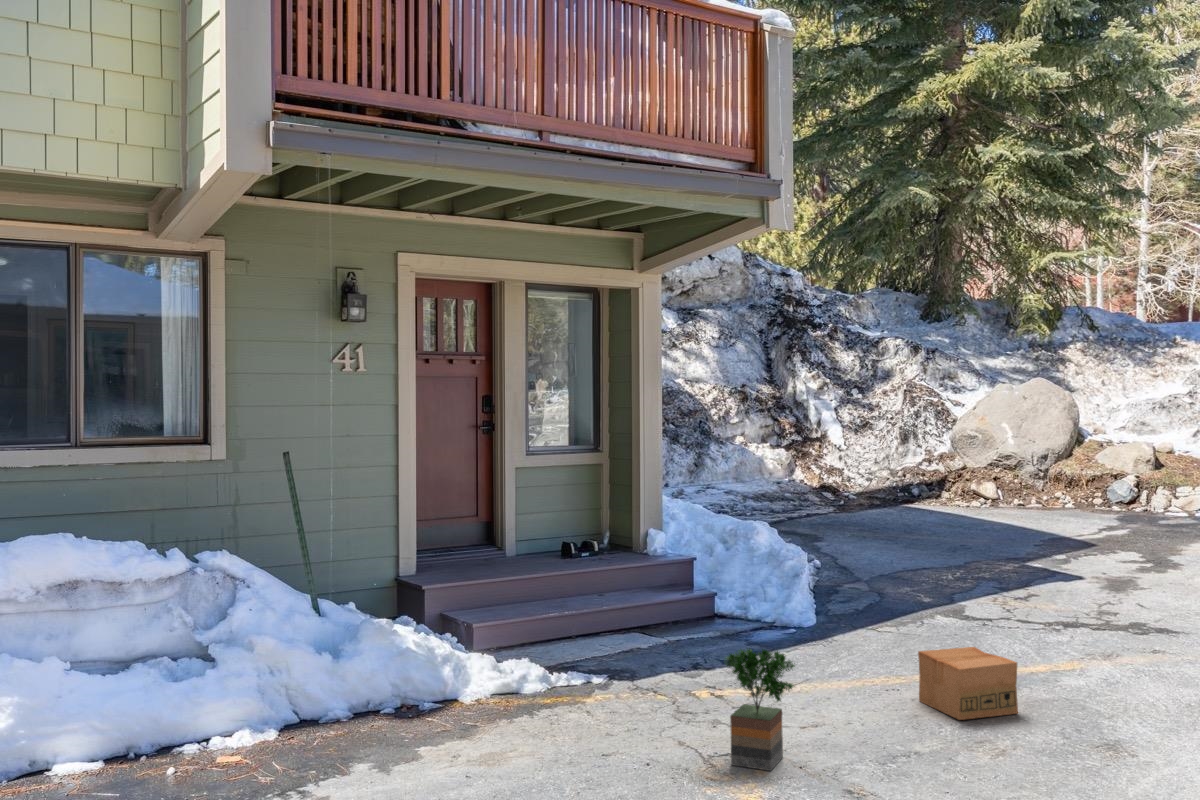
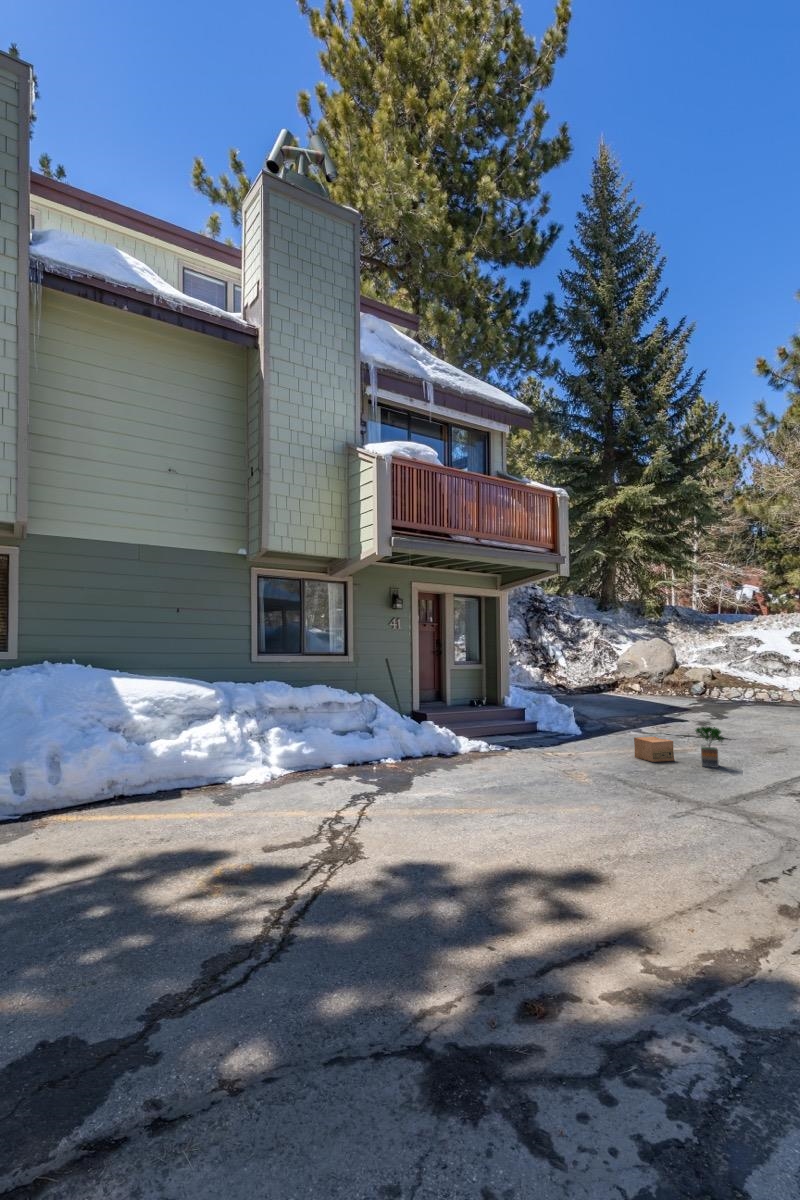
potted tree: present [725,648,795,771] -> present [695,727,724,768]

